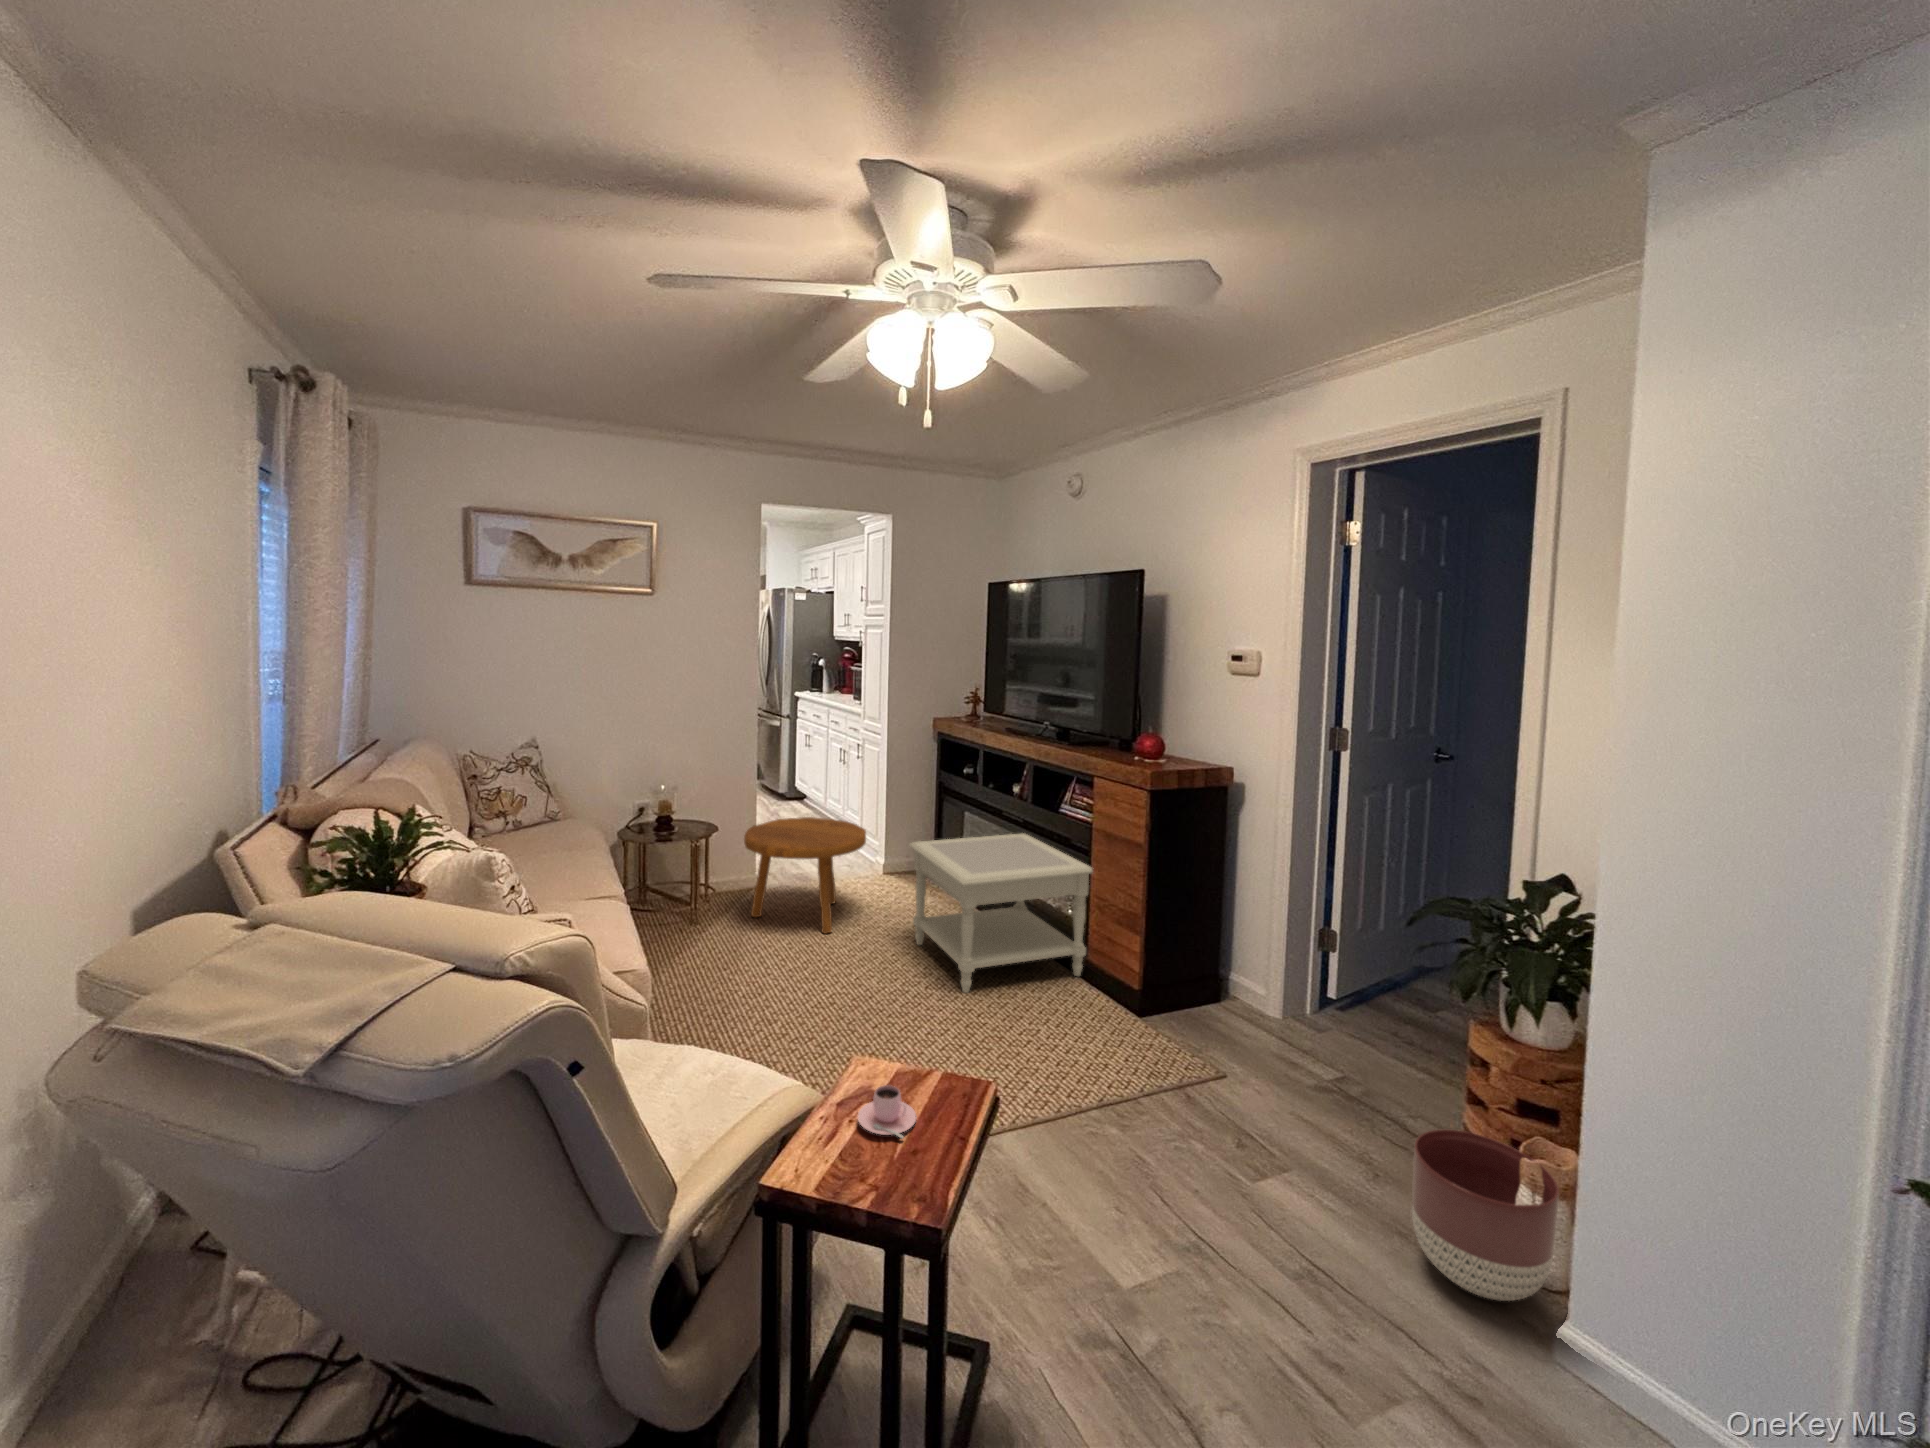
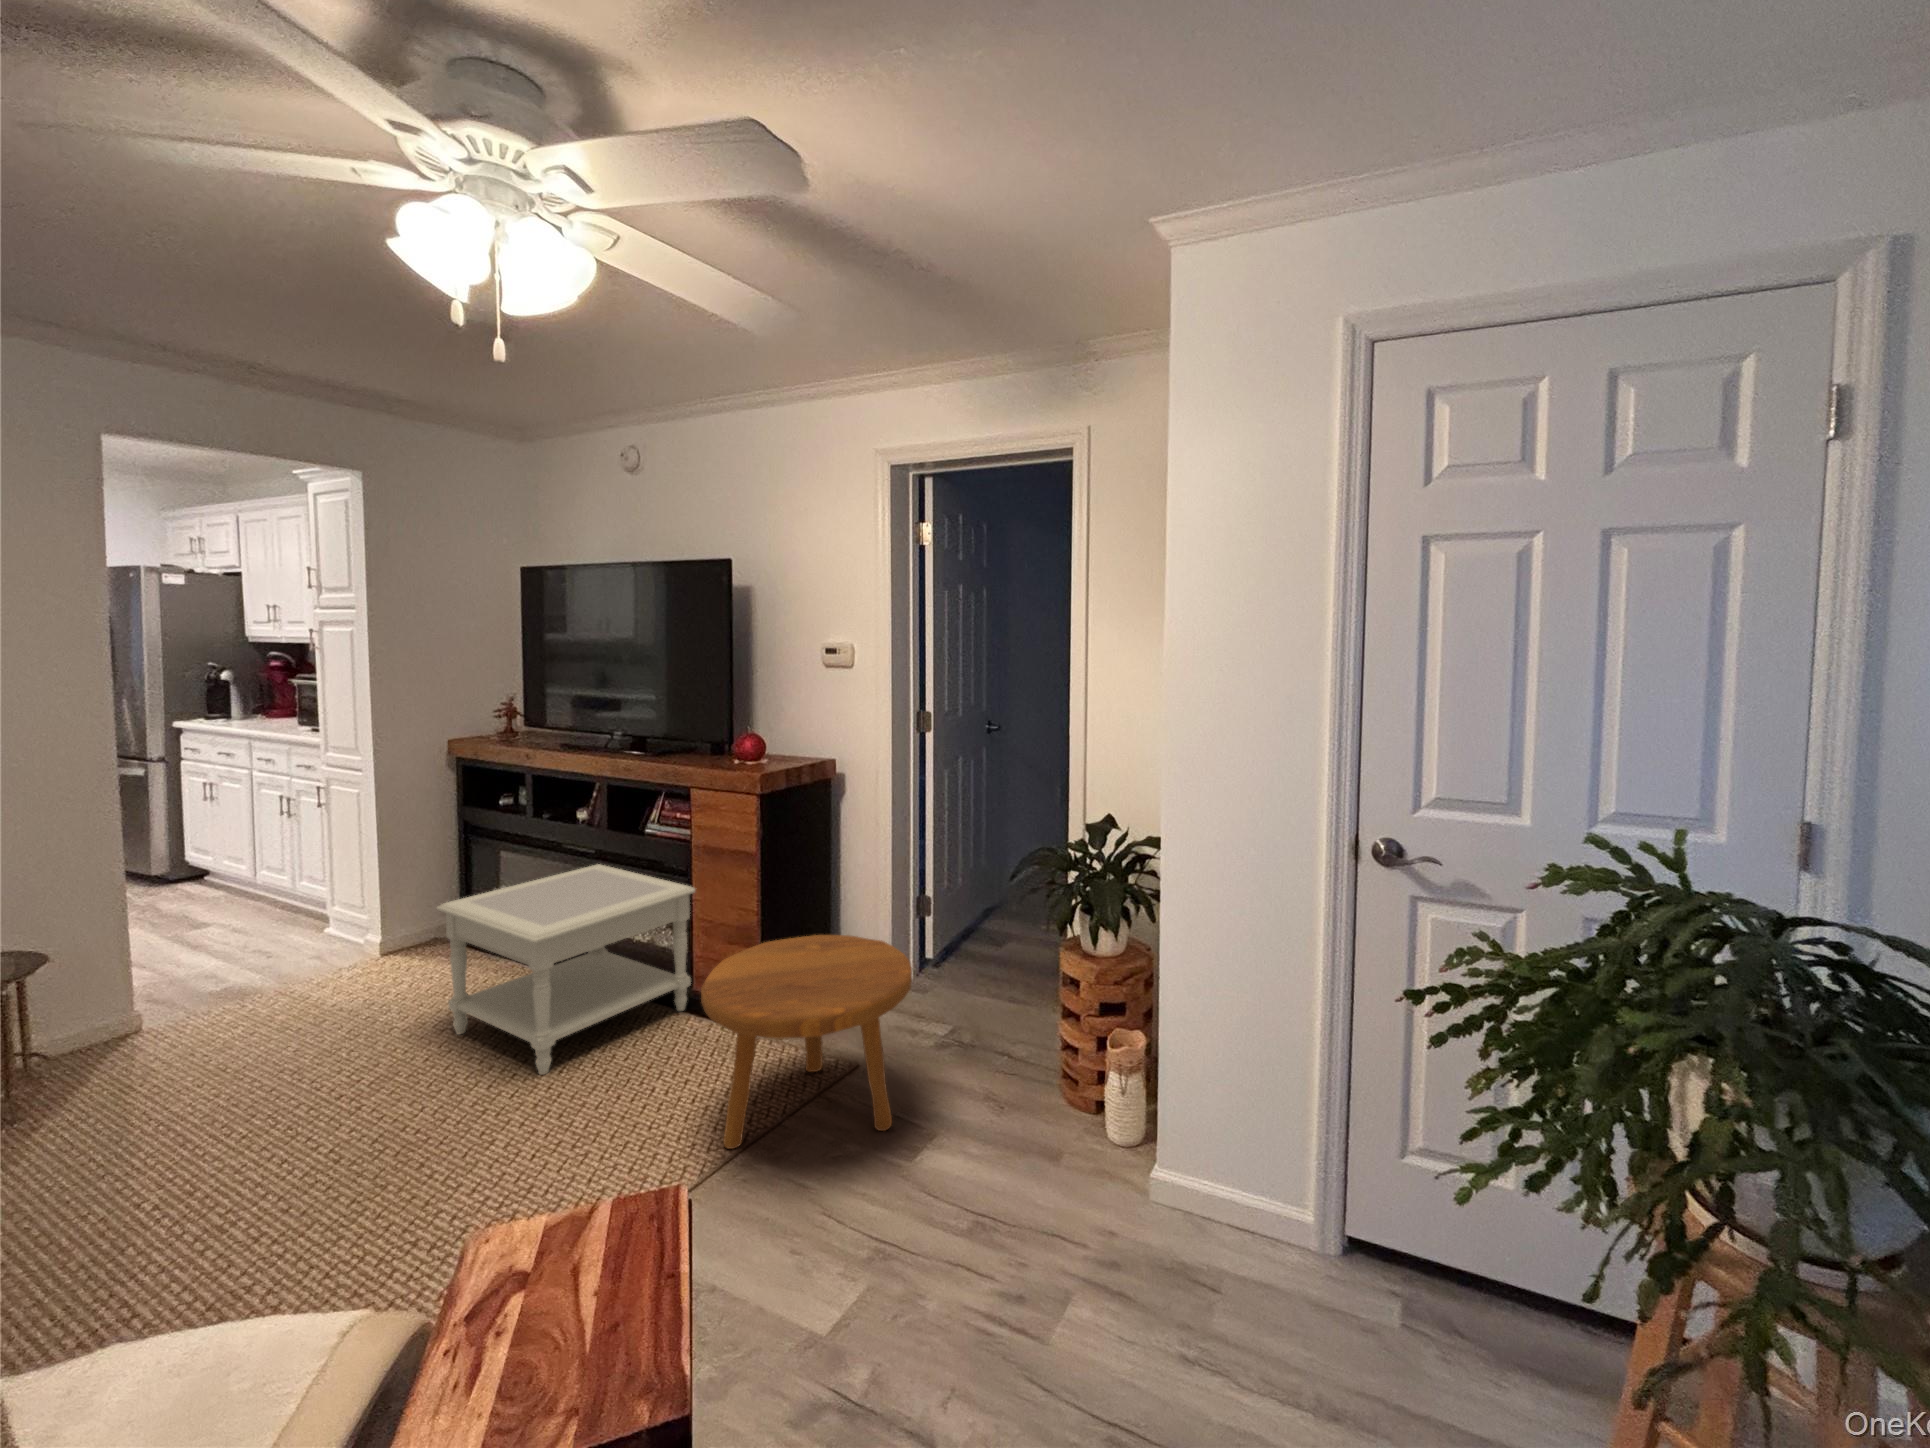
footstool: present [744,817,866,934] -> present [701,935,912,1149]
teacup: present [858,1085,916,1138] -> none [507,1207,604,1337]
planter: present [1412,1130,1559,1301] -> none [1043,1040,1143,1175]

